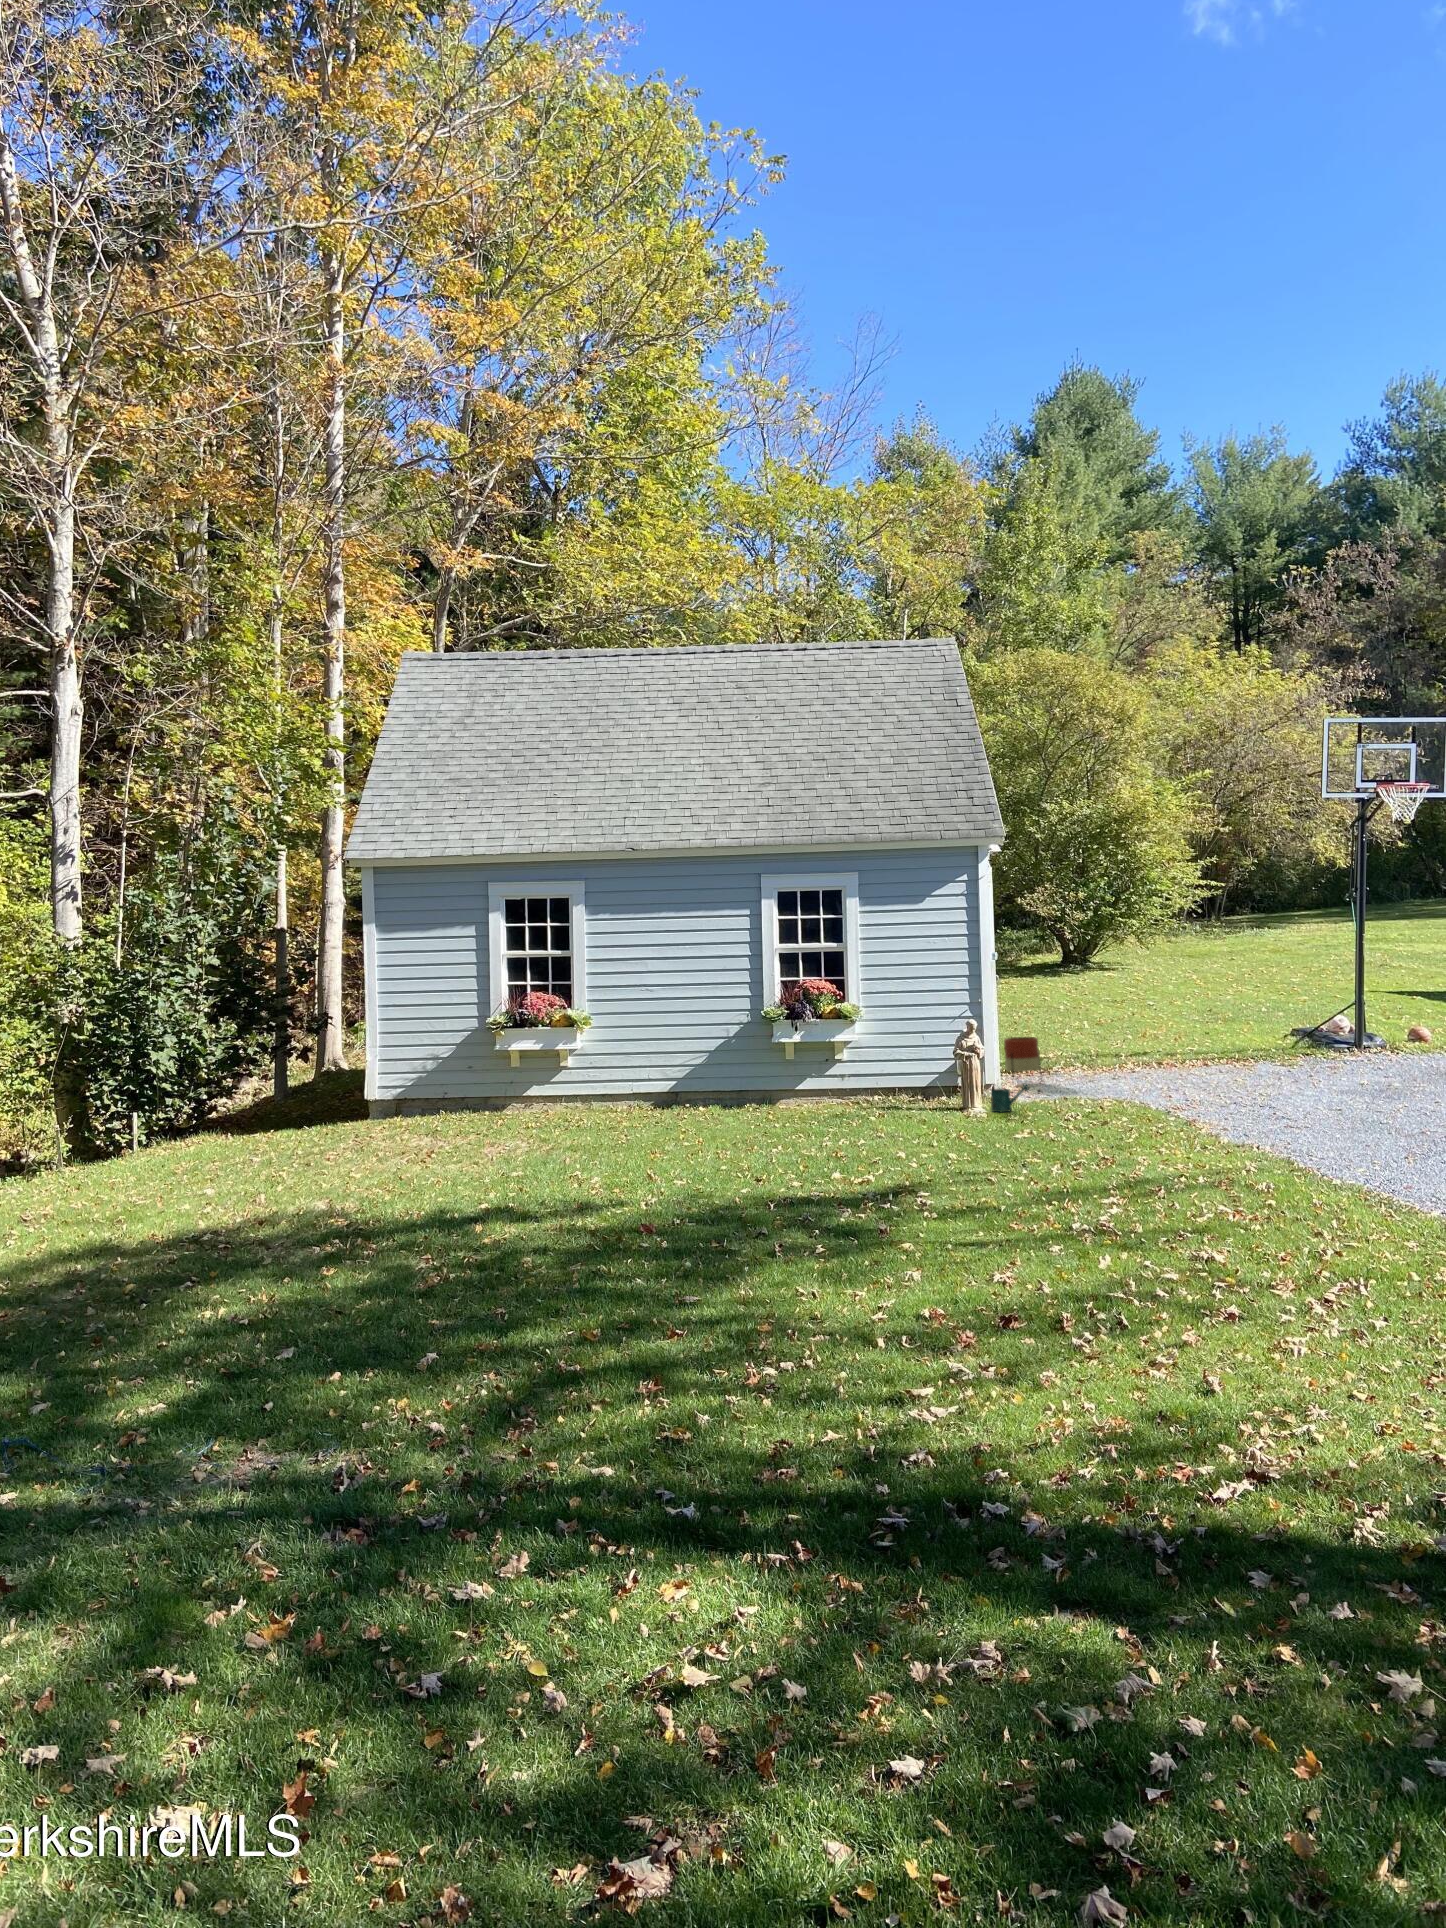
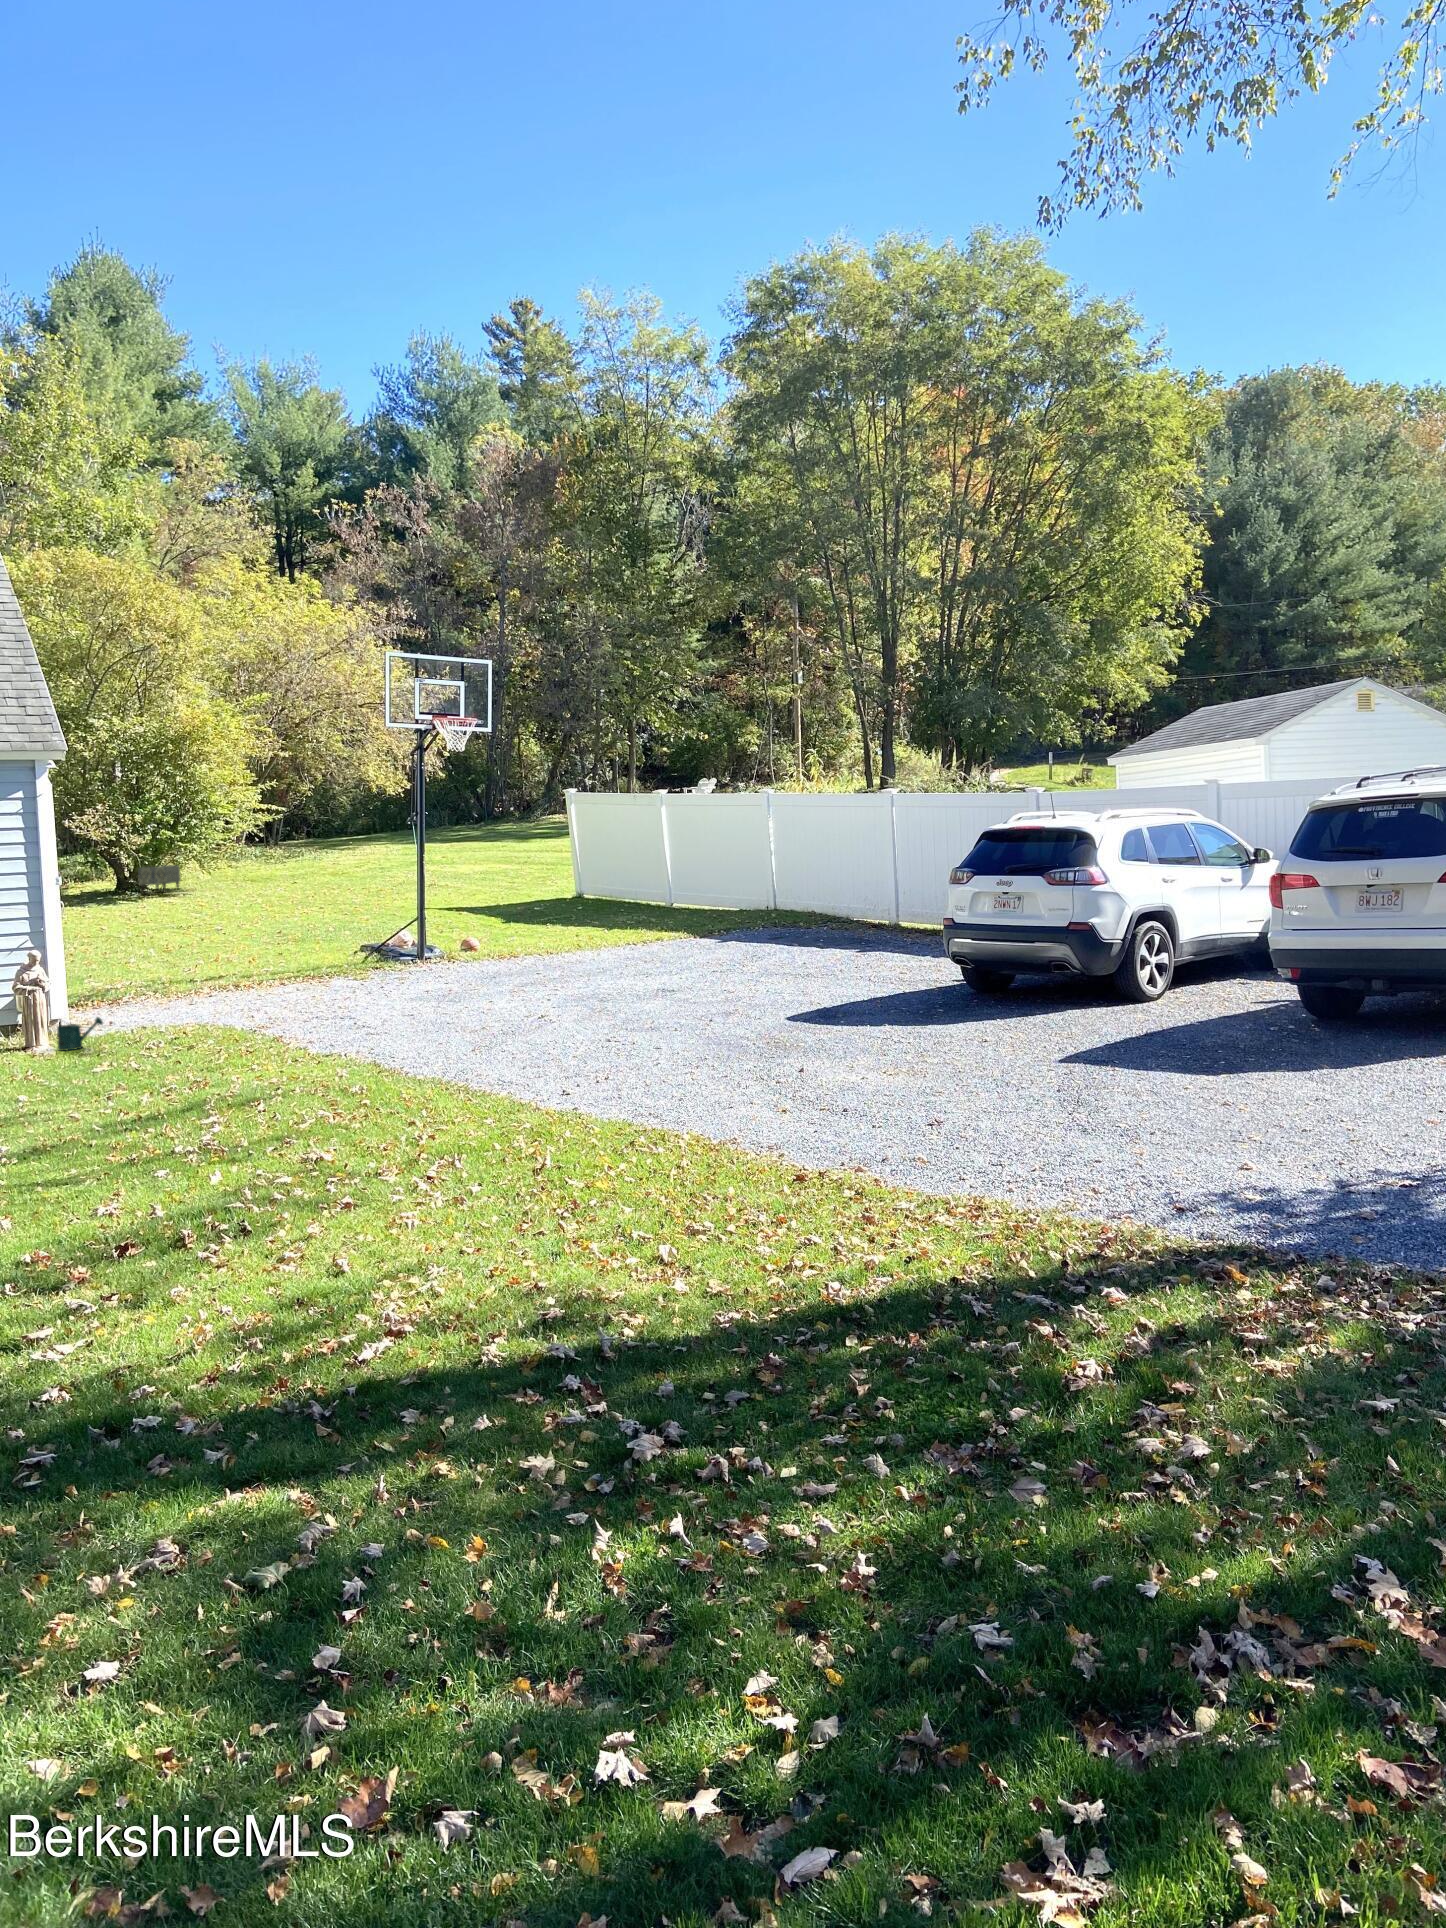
bench: none [1083,938,1122,965] -> present [138,865,181,893]
planter: present [1004,1037,1041,1082] -> none [66,968,112,1022]

